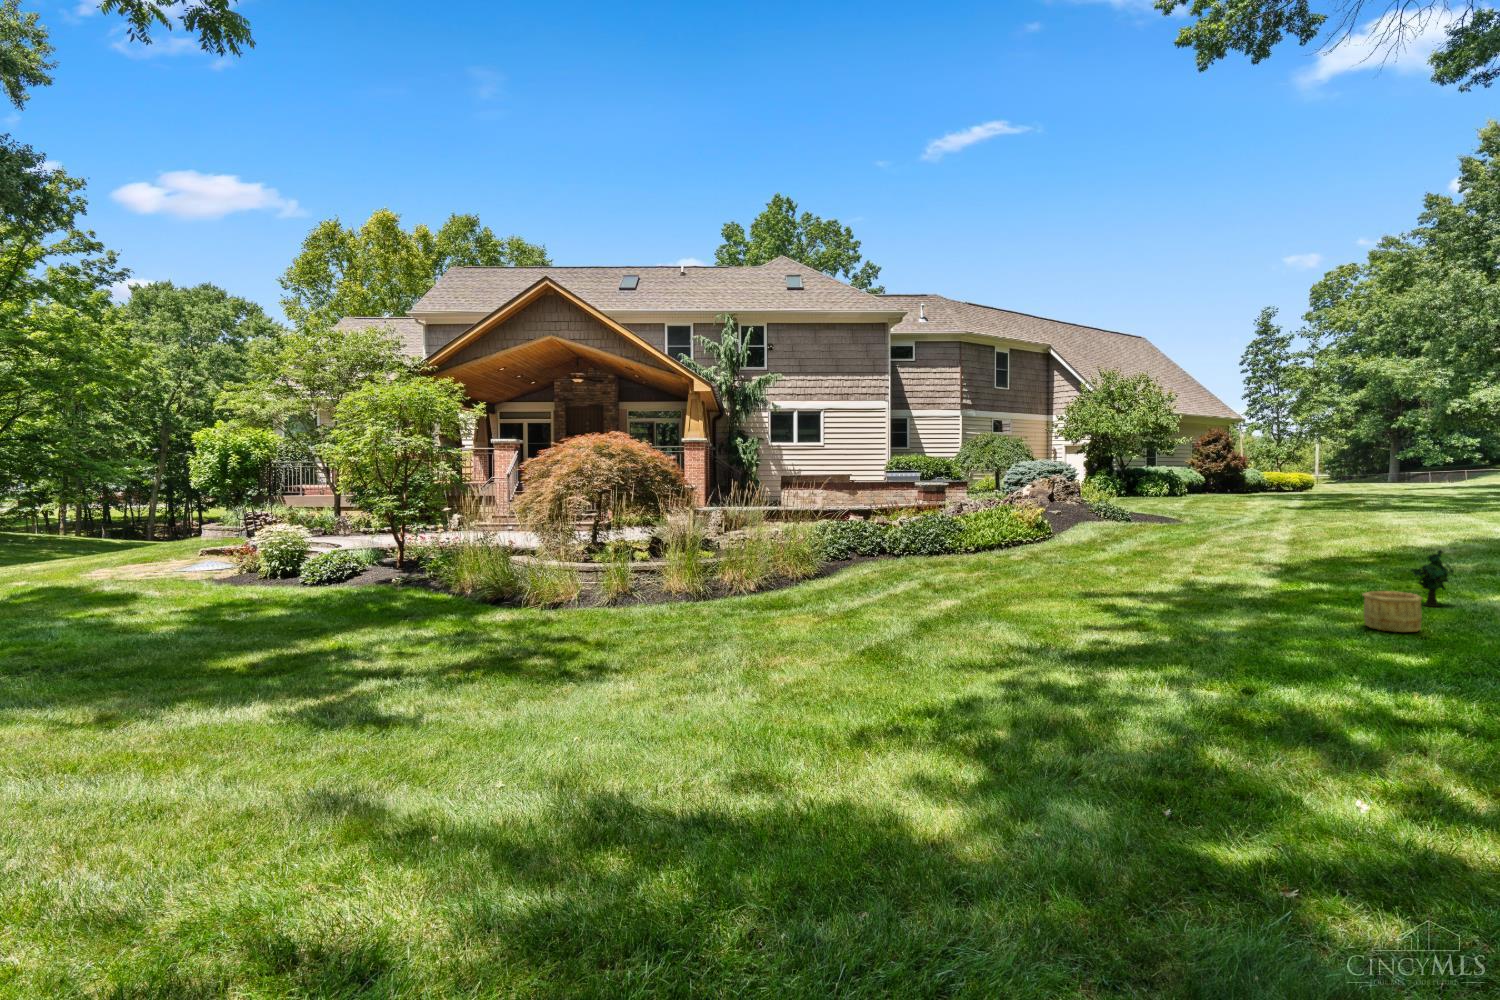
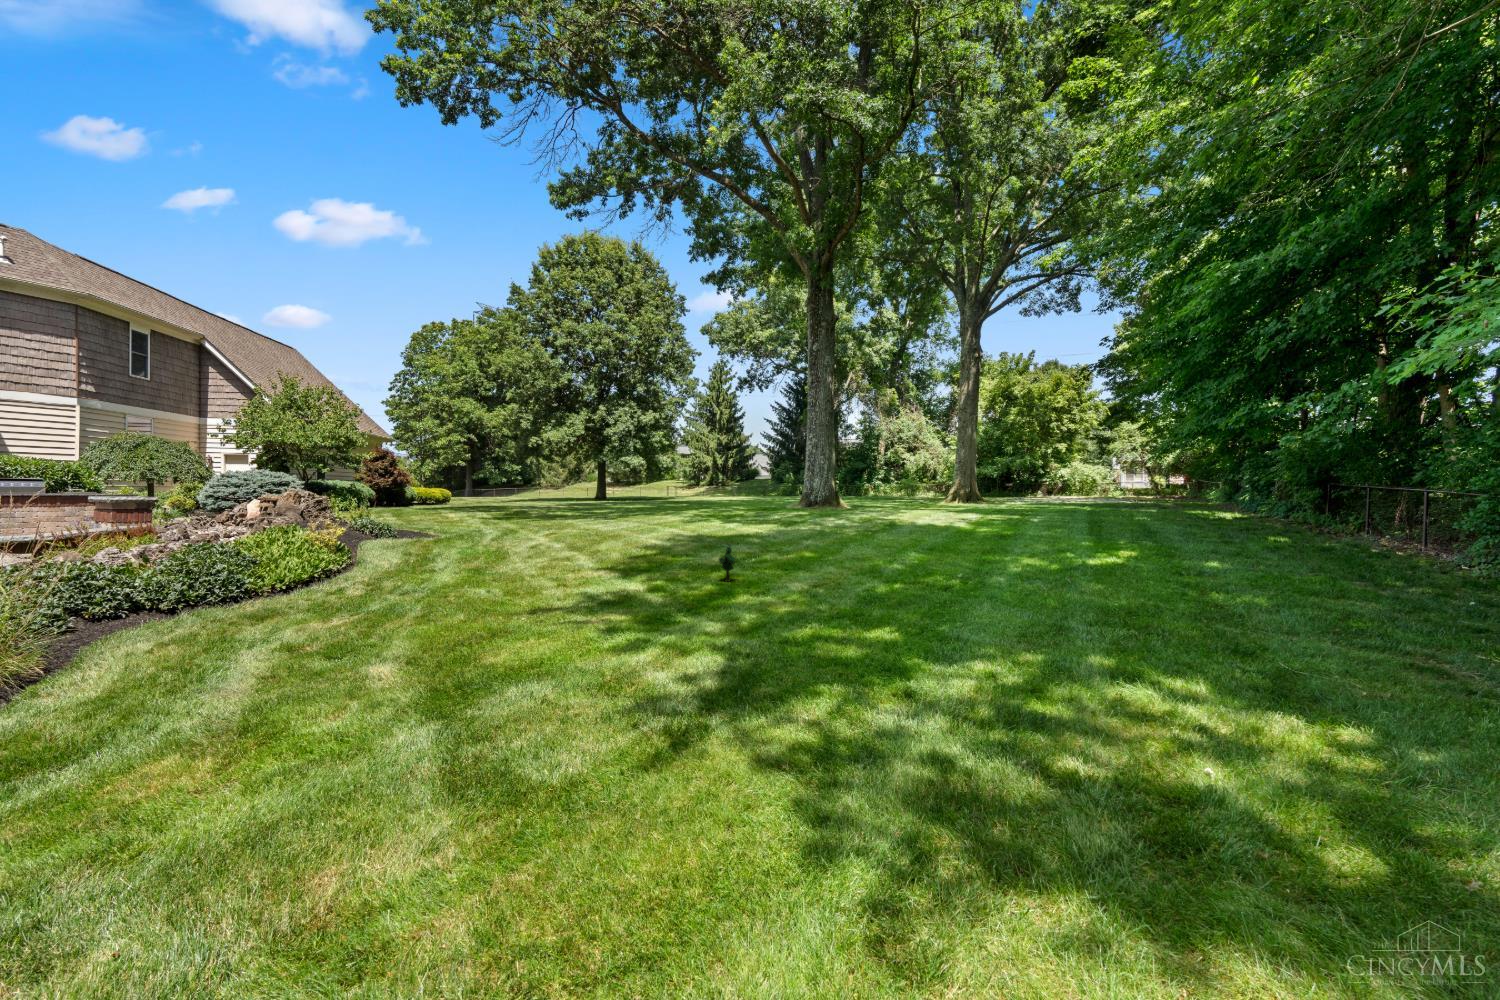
wooden bucket: present [1362,591,1423,632] -> none [738,574,768,602]

